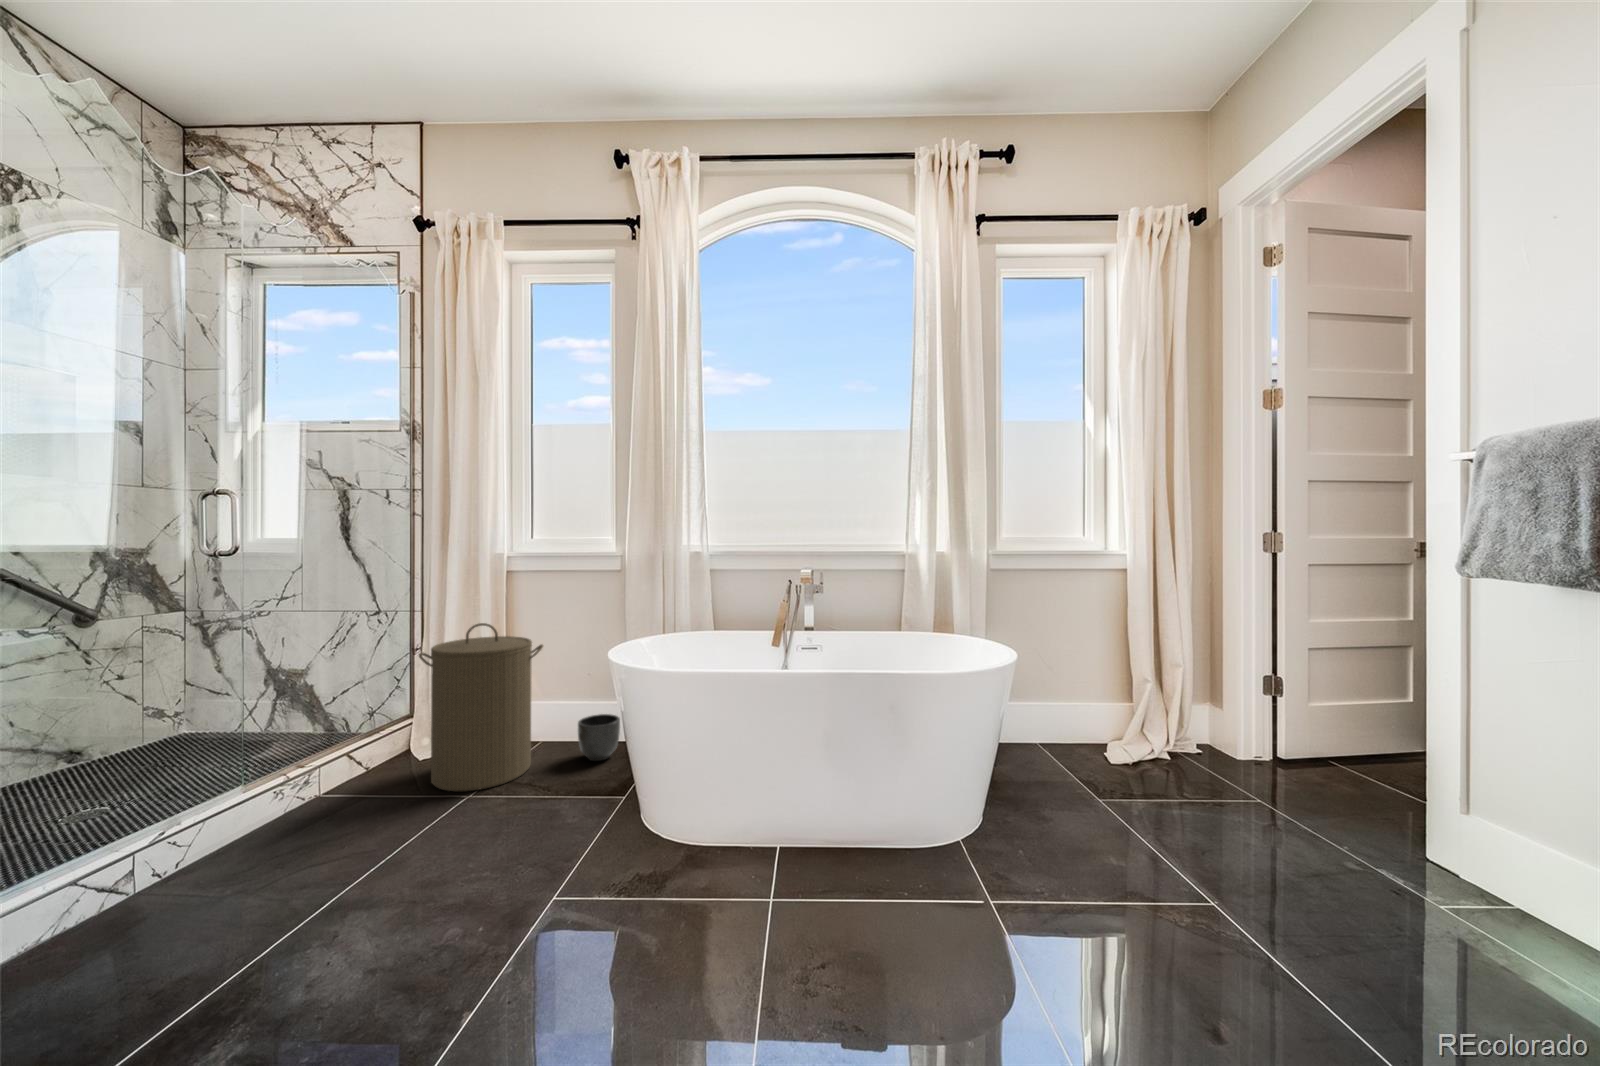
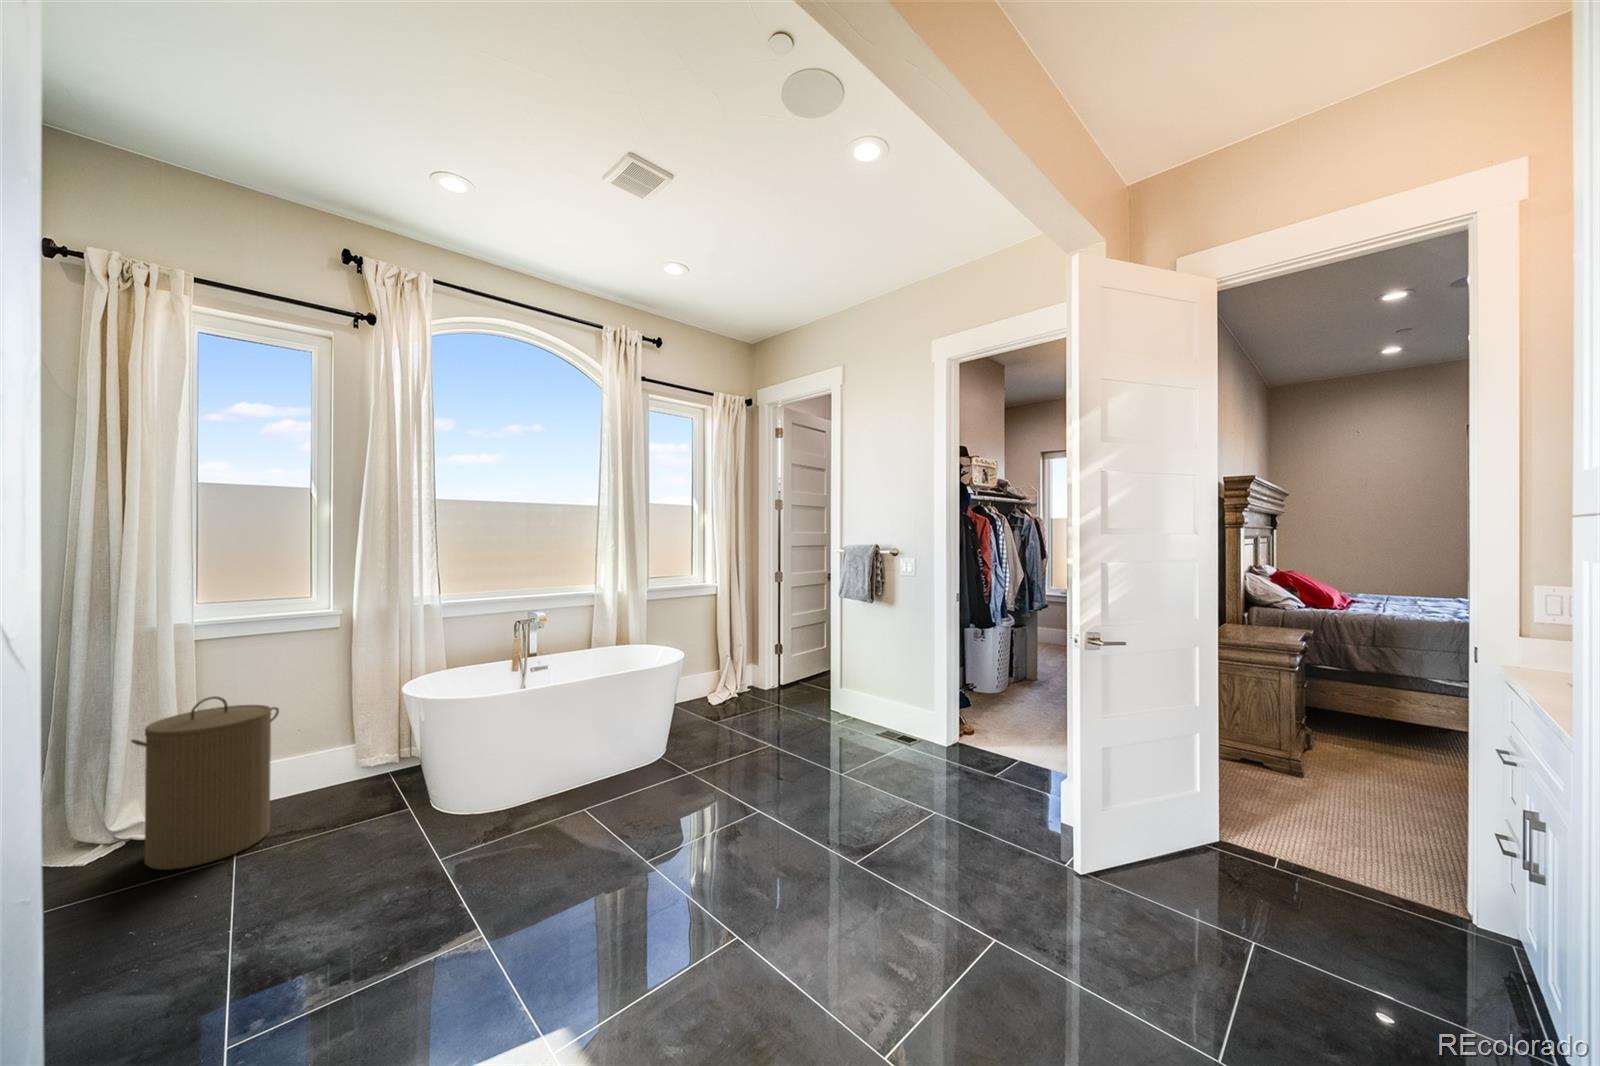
planter: present [578,714,620,761] -> none [312,759,358,803]

